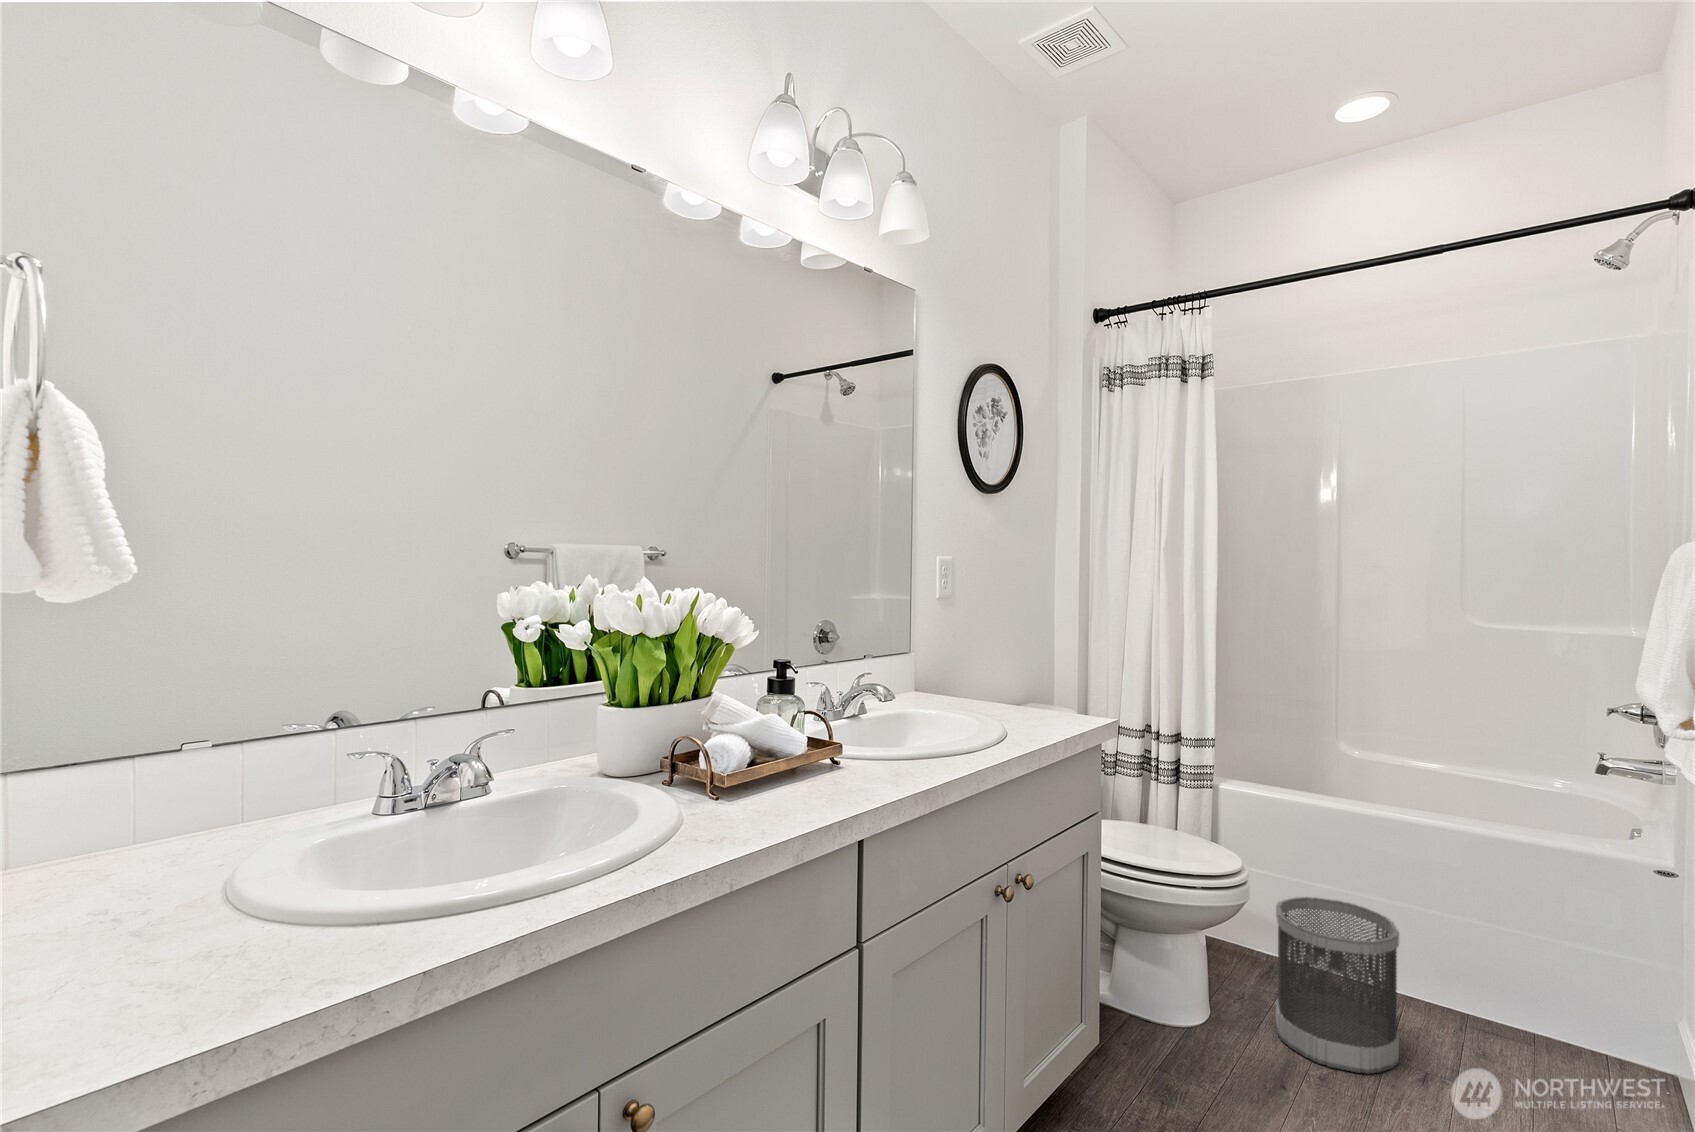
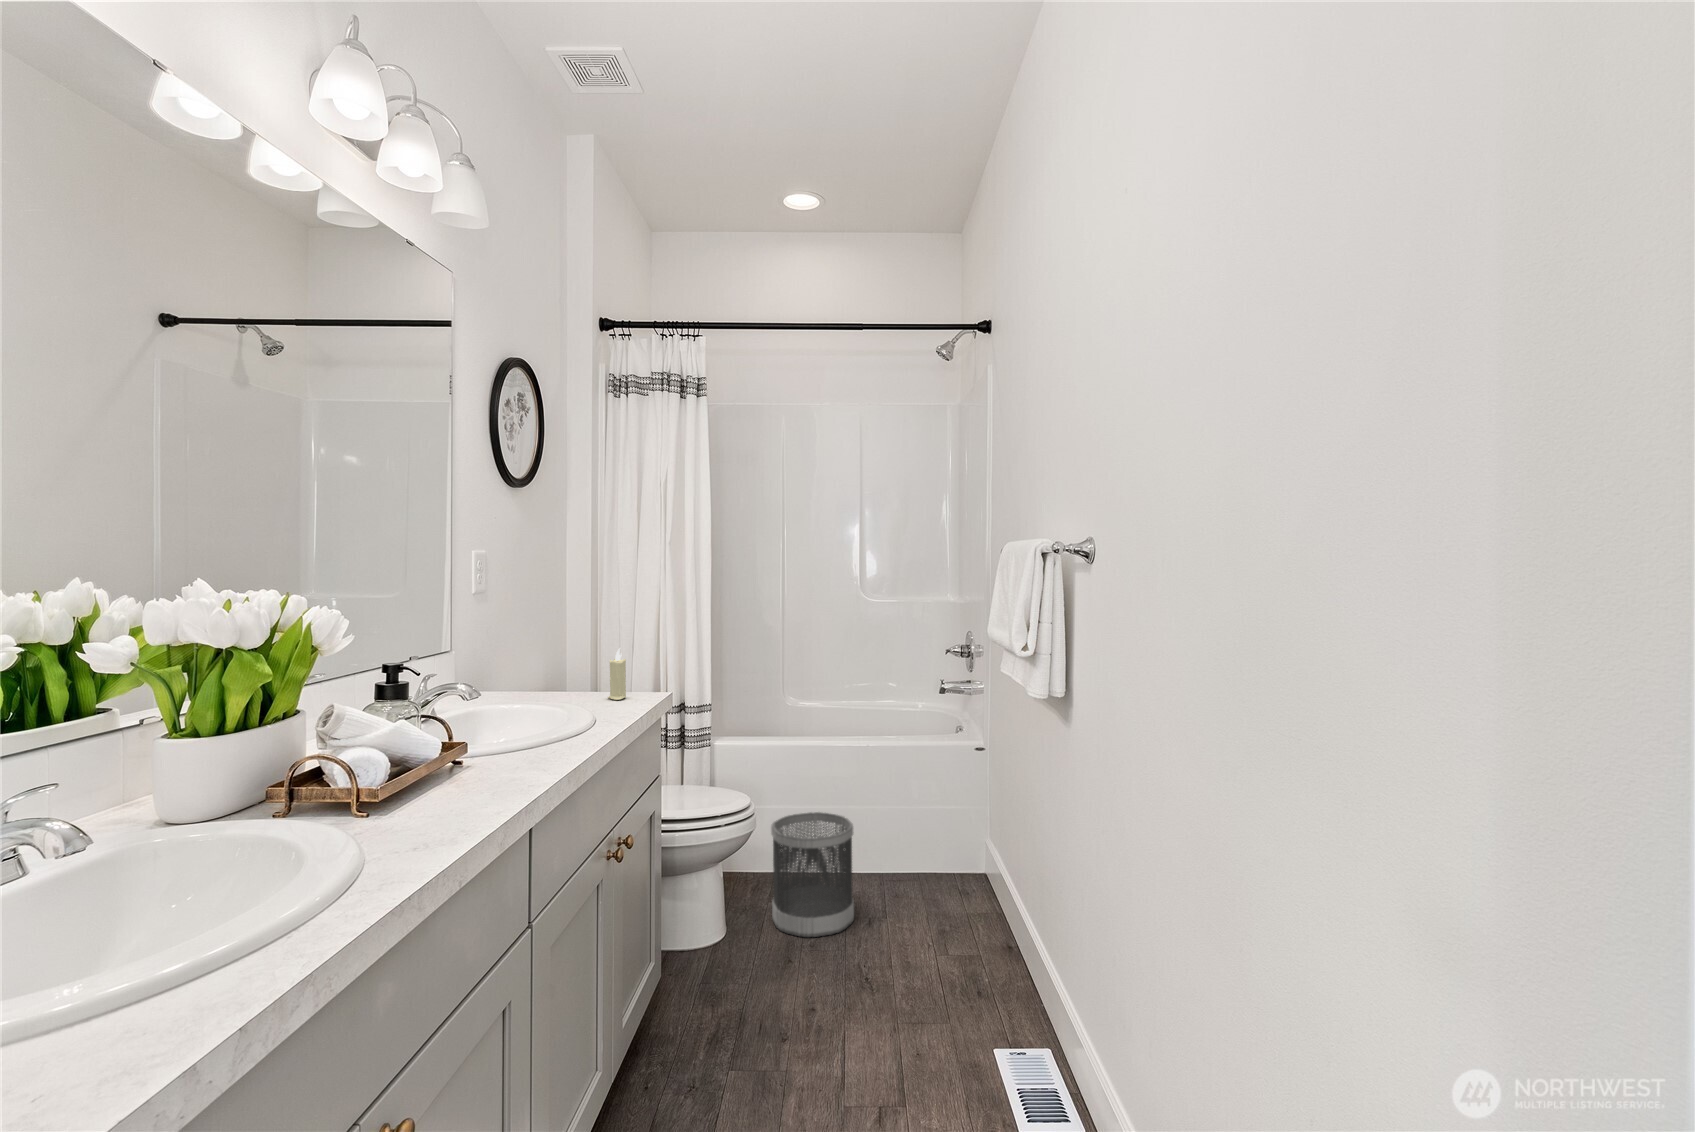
candle: none [1040,665,1060,721] -> present [608,648,626,700]

